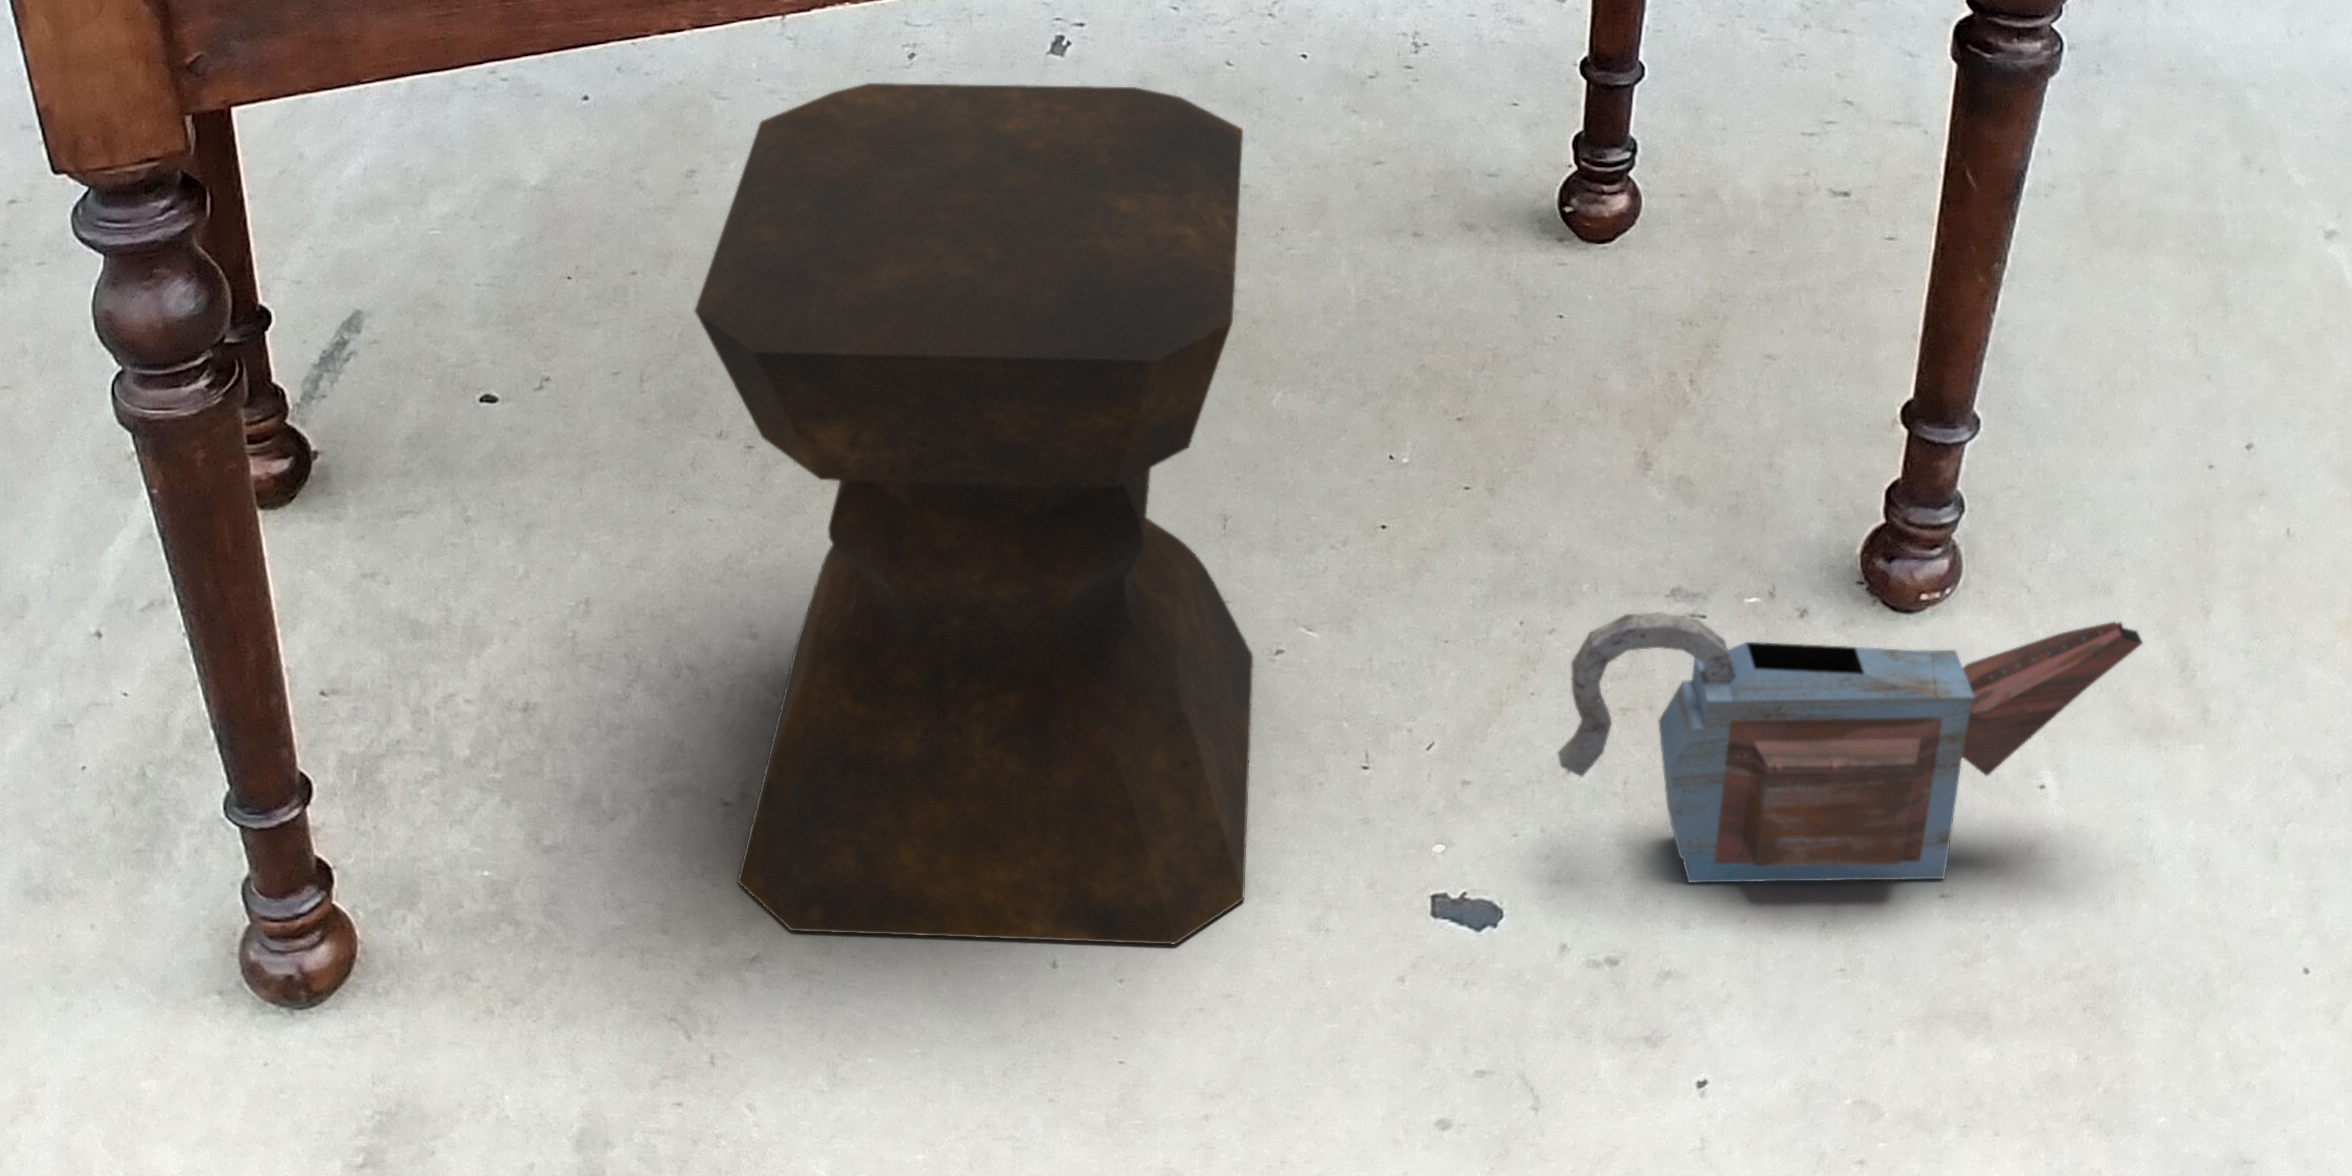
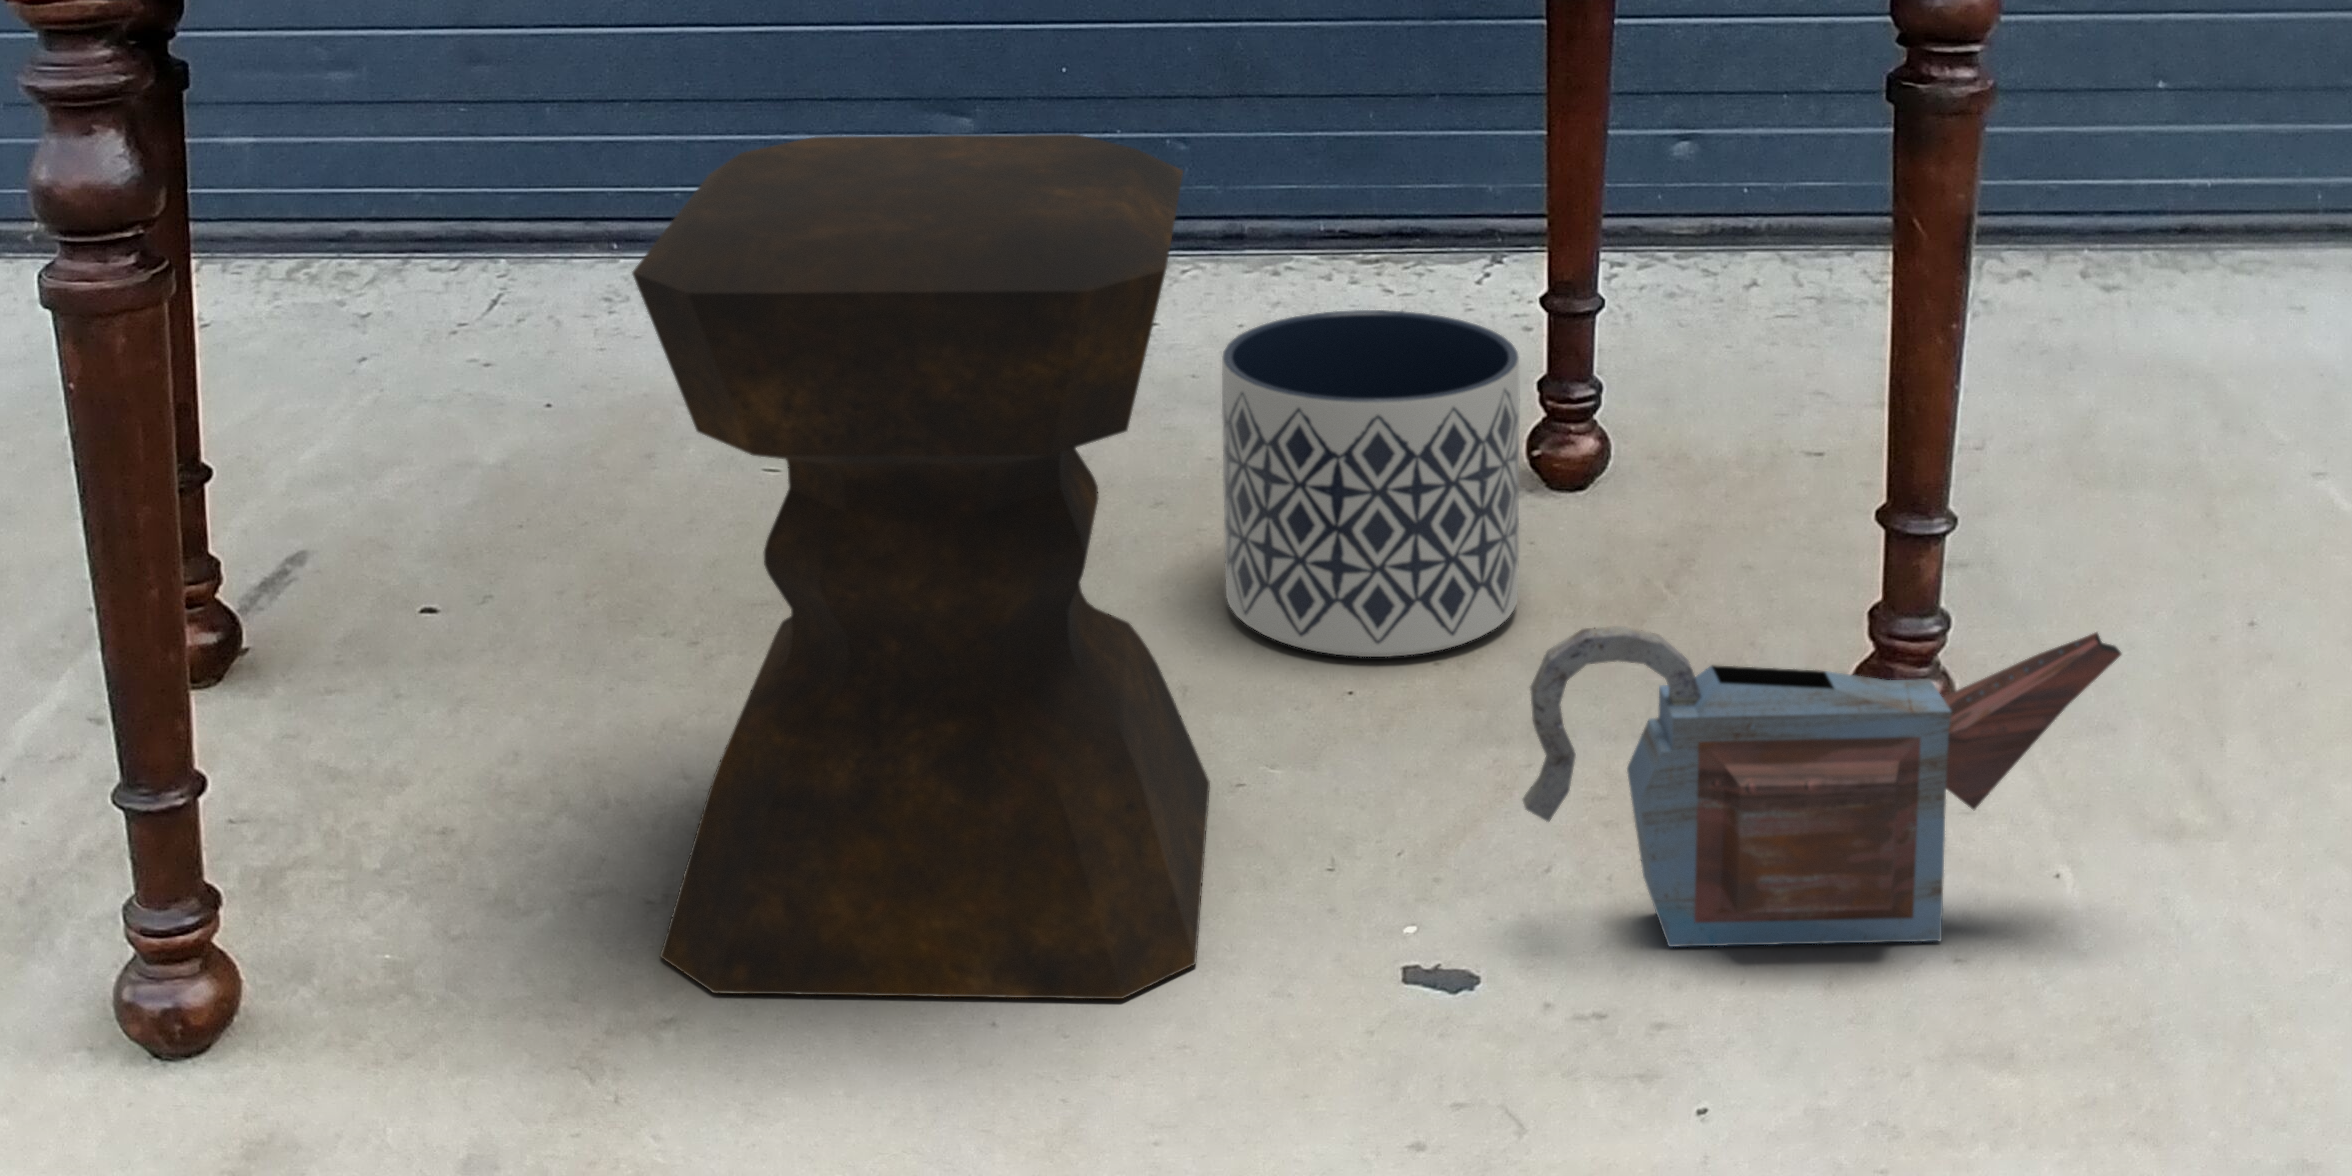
planter: none [1265,120,1563,487] -> present [1222,310,1520,657]

